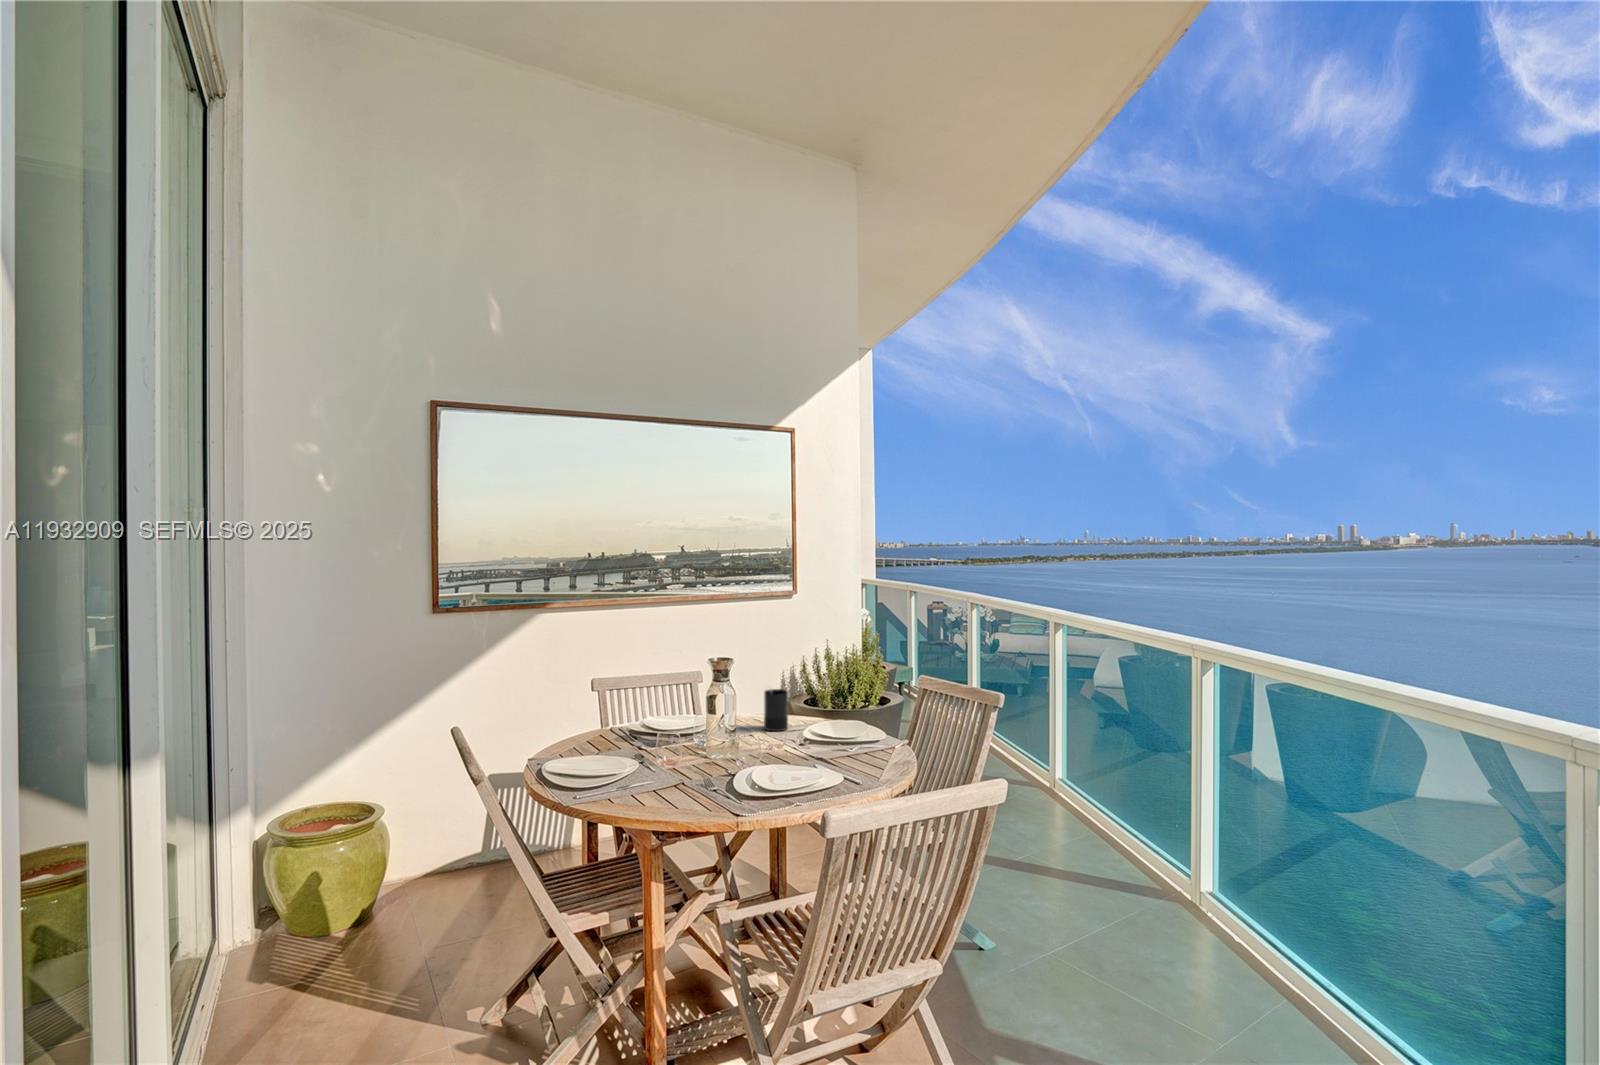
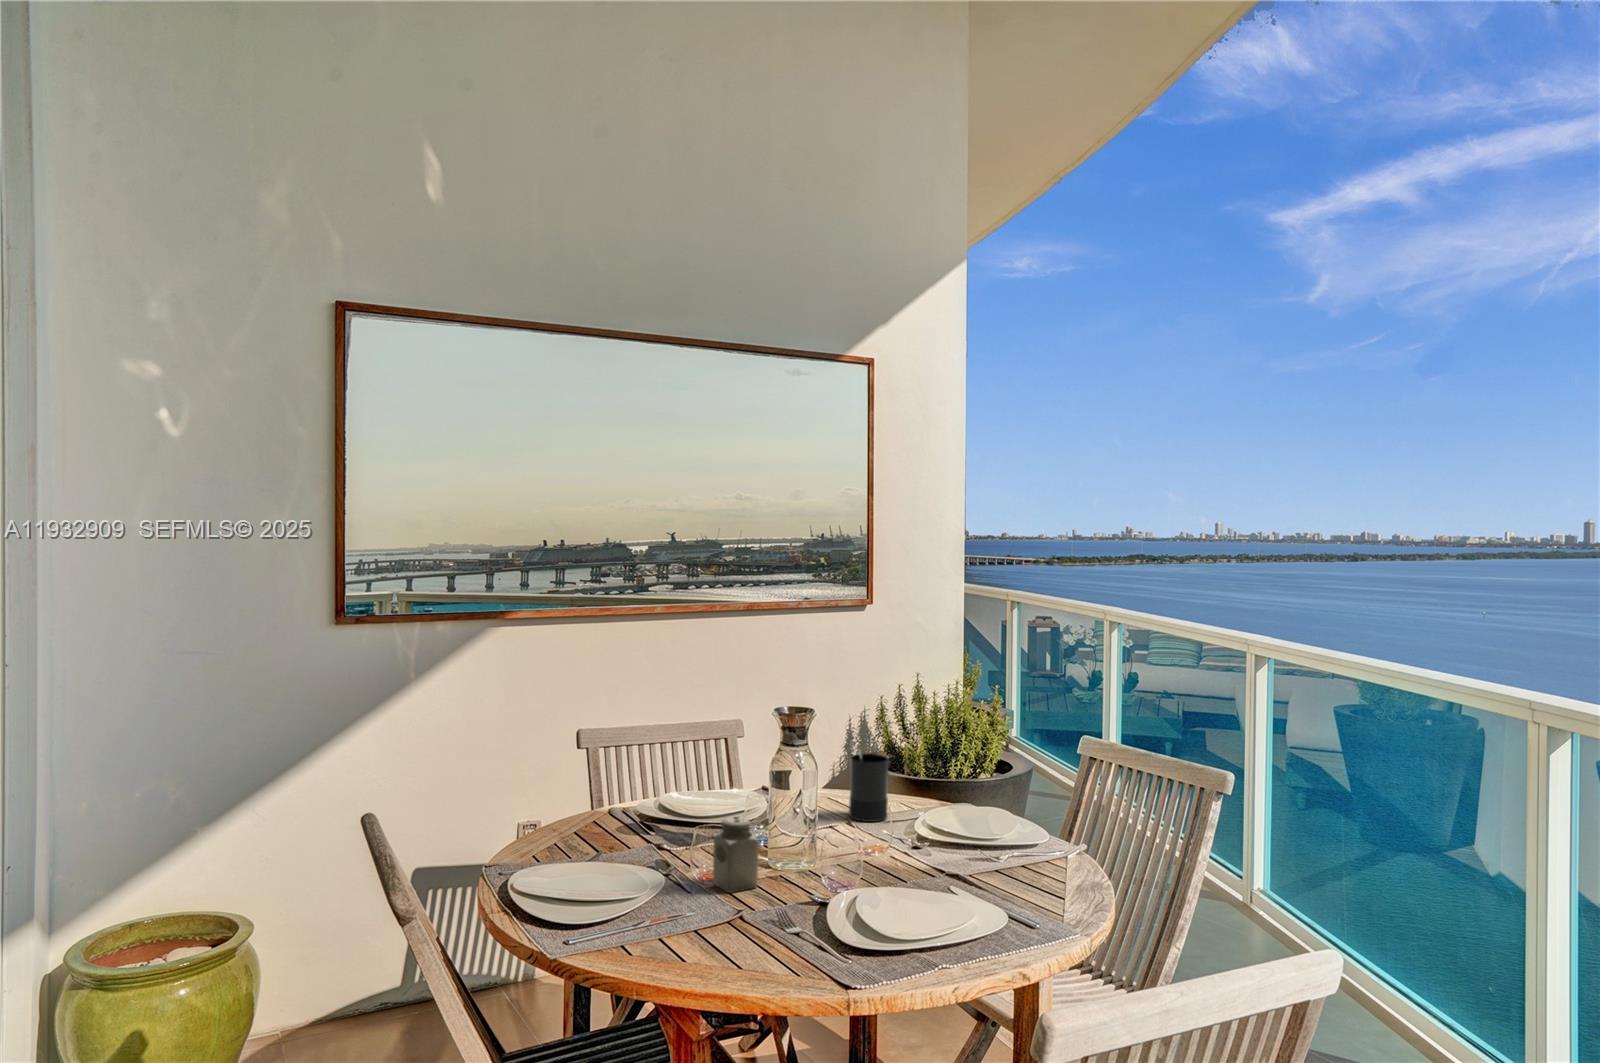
salt shaker: none [669,725,696,770] -> present [713,817,759,893]

